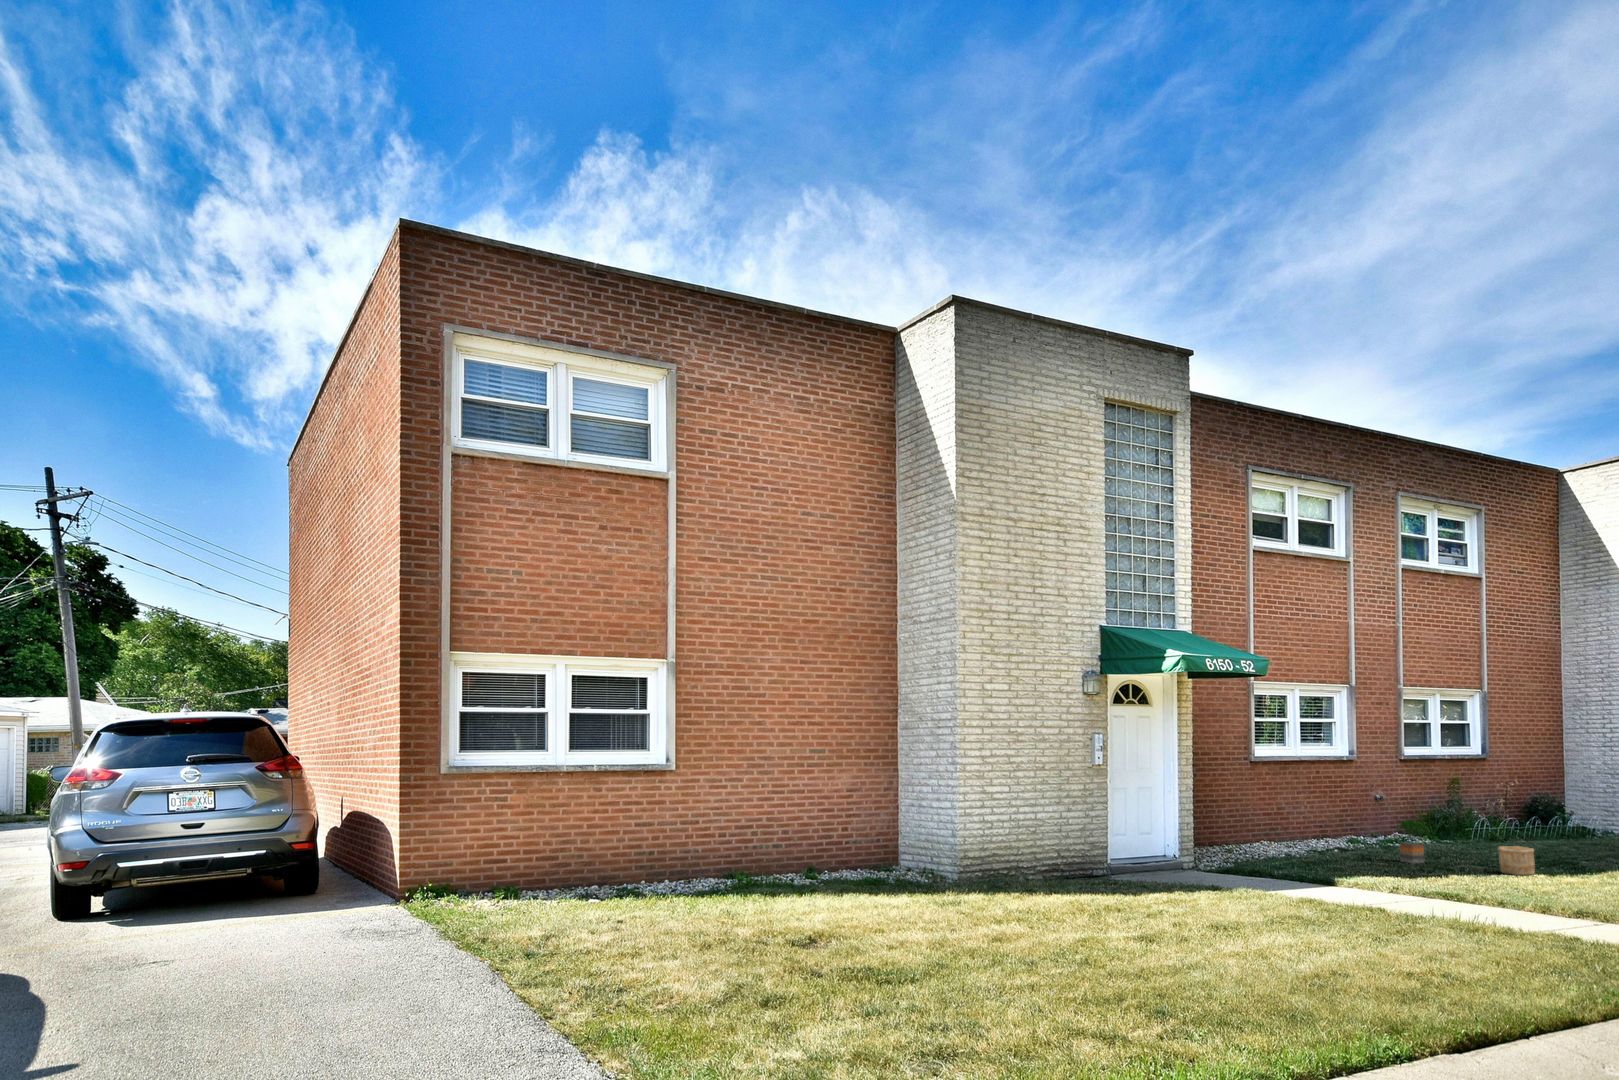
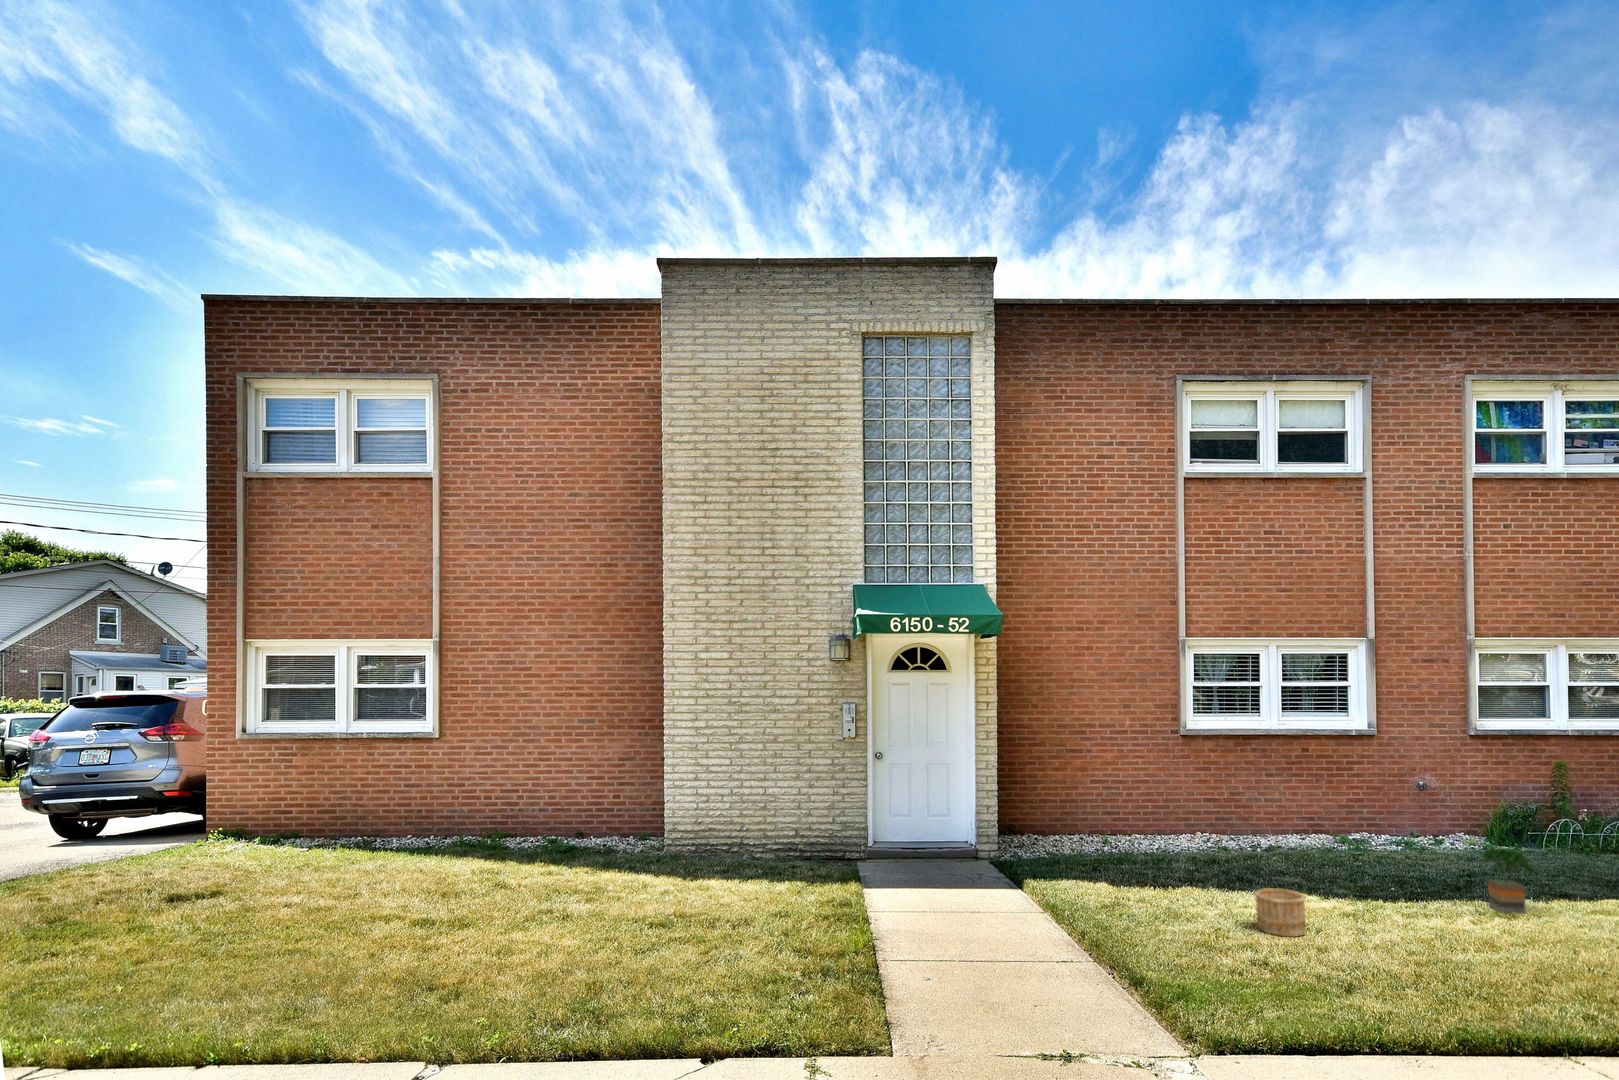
potted tree: present [1396,820,1429,863] -> present [1482,848,1535,914]

